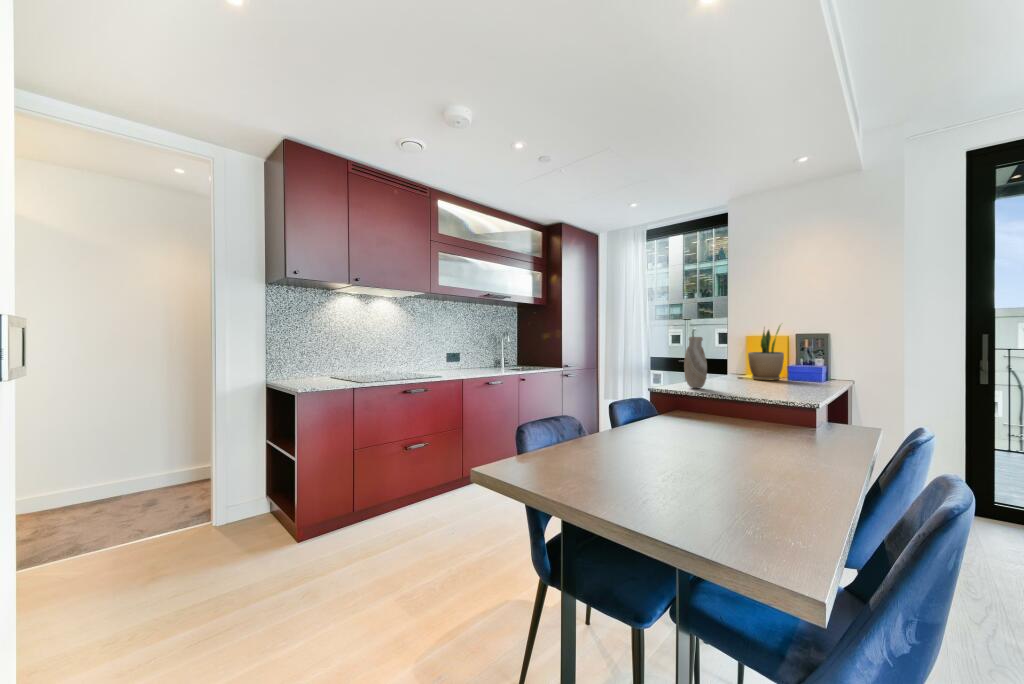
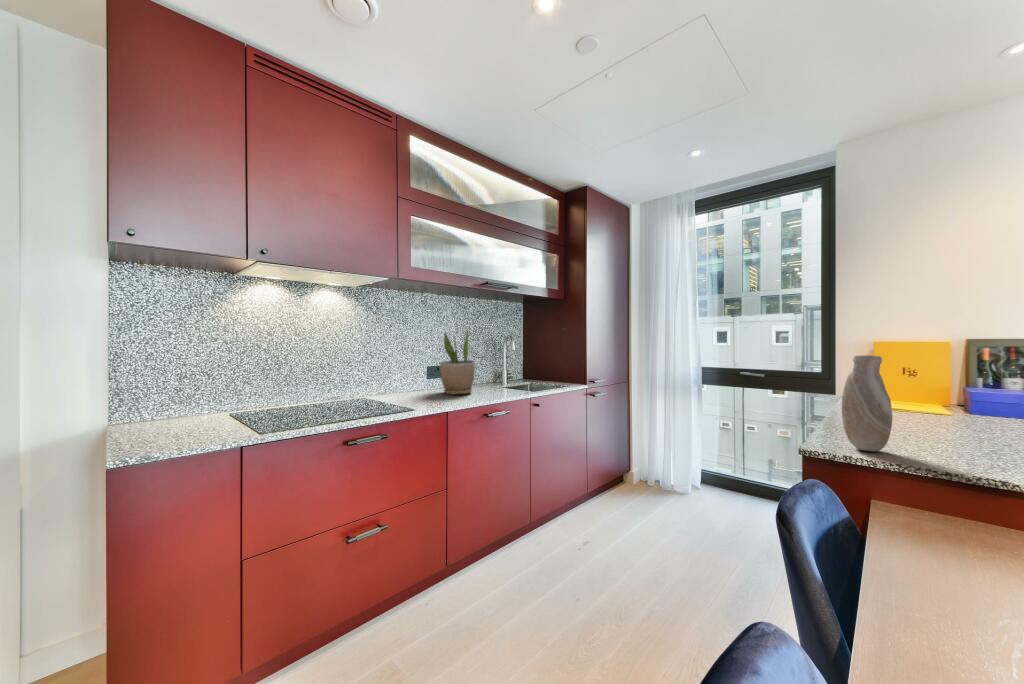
potted plant: present [748,326,784,381] -> present [440,331,475,394]

